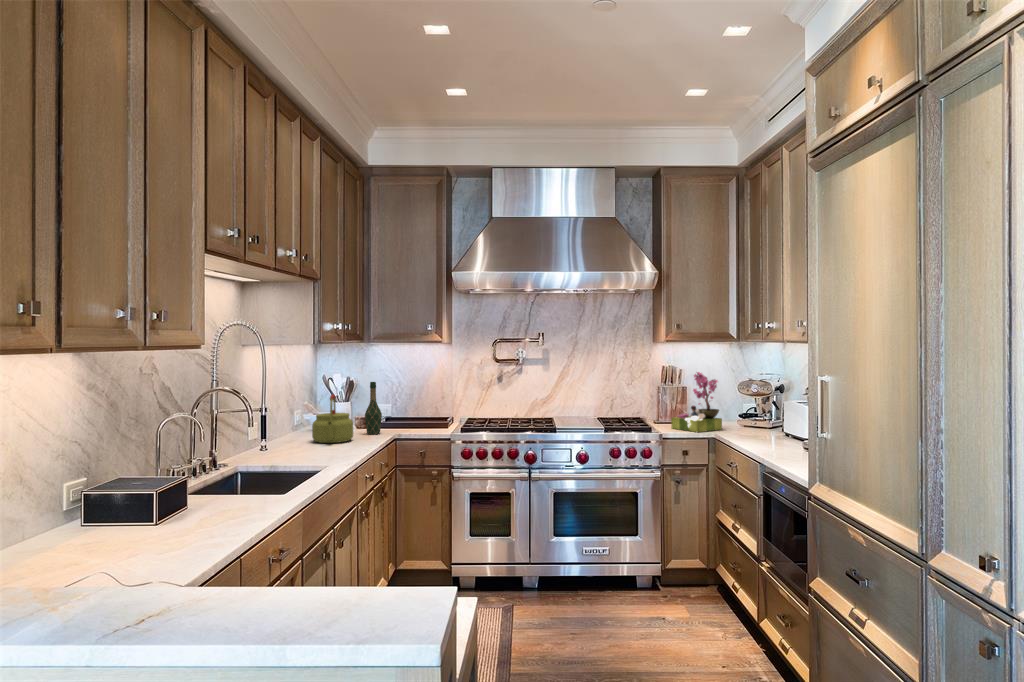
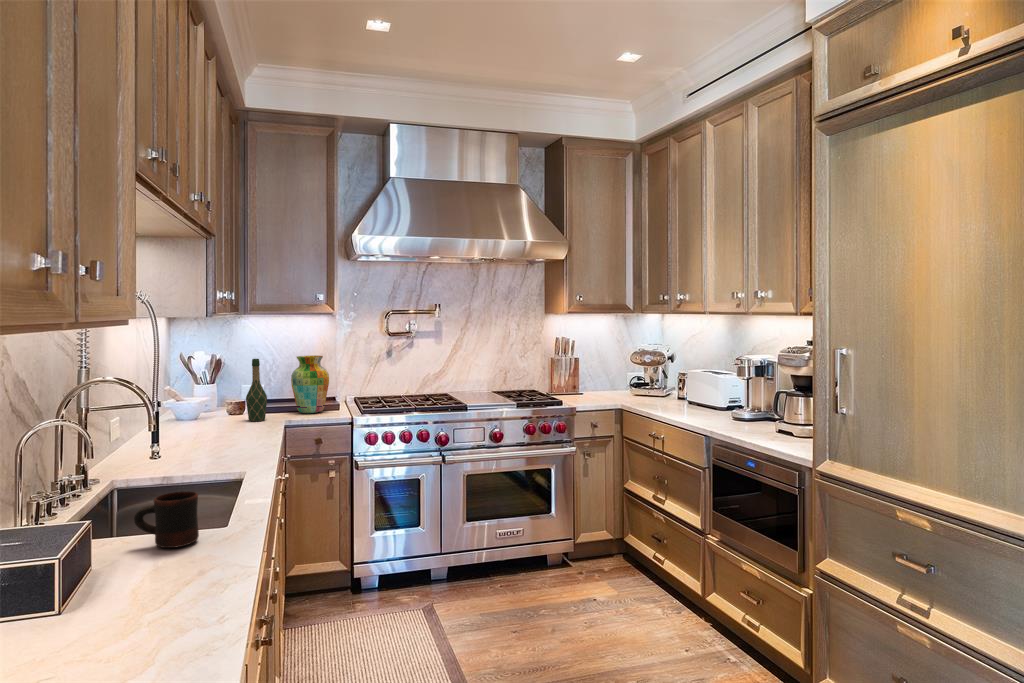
flower arrangement: present [671,372,722,432] -> none [577,343,625,404]
vase: none [405,379,437,429] -> present [291,355,329,413]
kettle: present [312,394,353,443] -> none [184,374,239,434]
mug: none [219,482,259,519] -> present [134,491,199,548]

